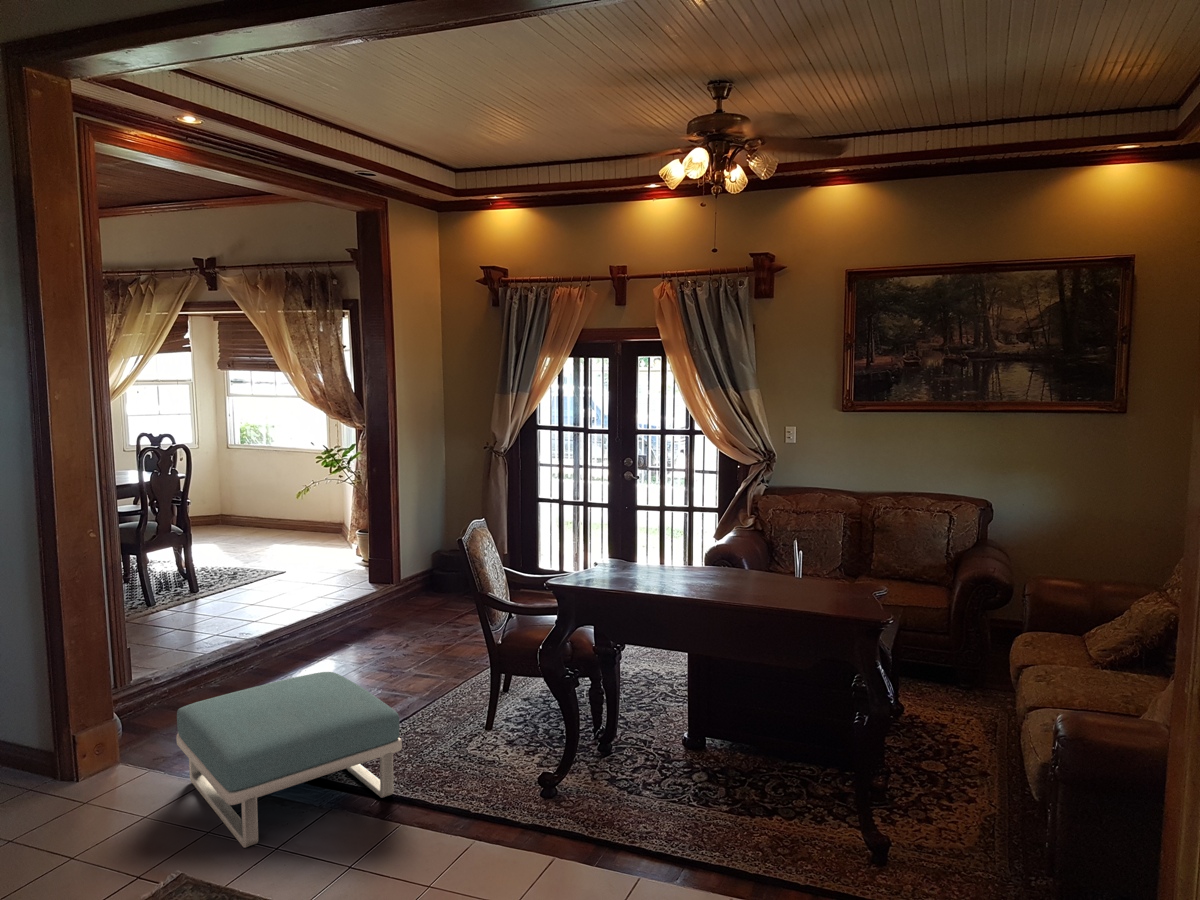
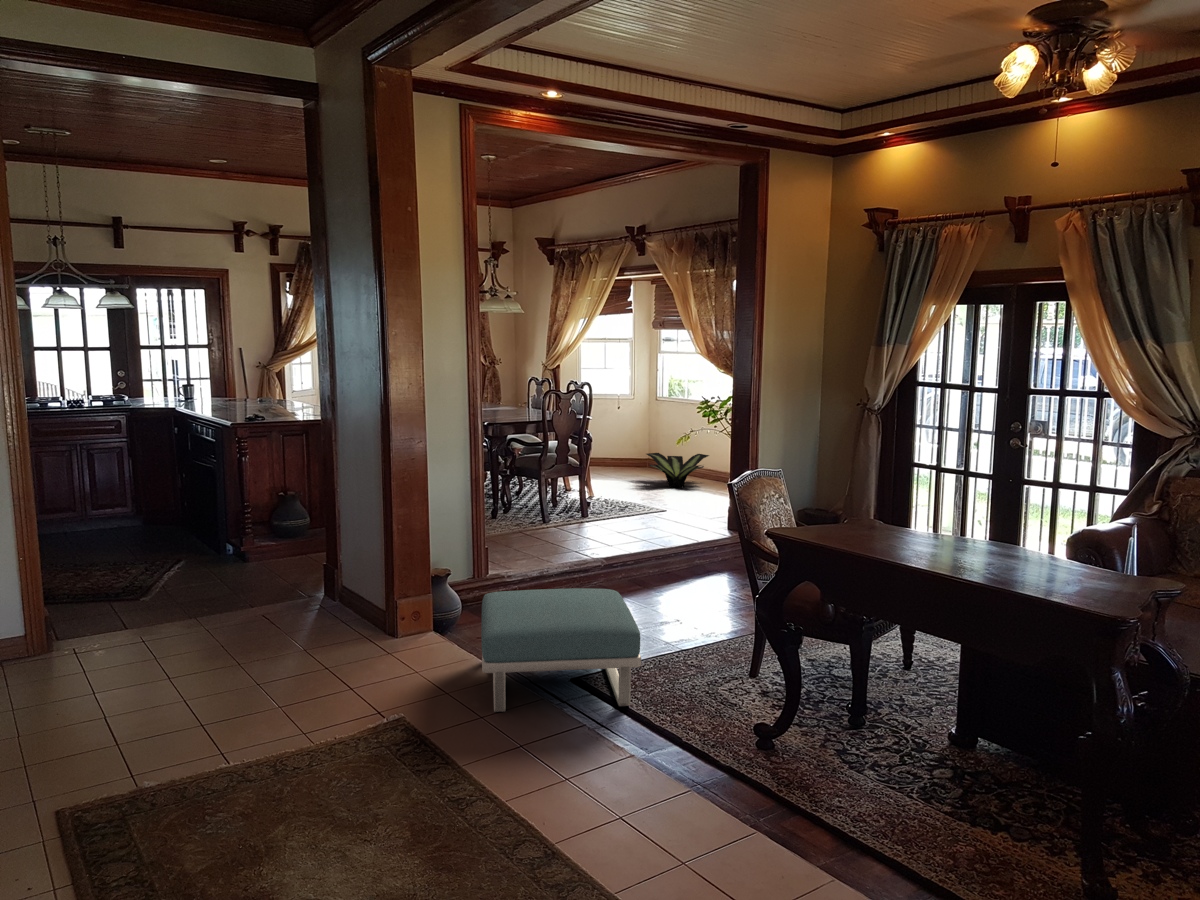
potted plant: none [226,501,301,541] -> present [647,453,709,488]

